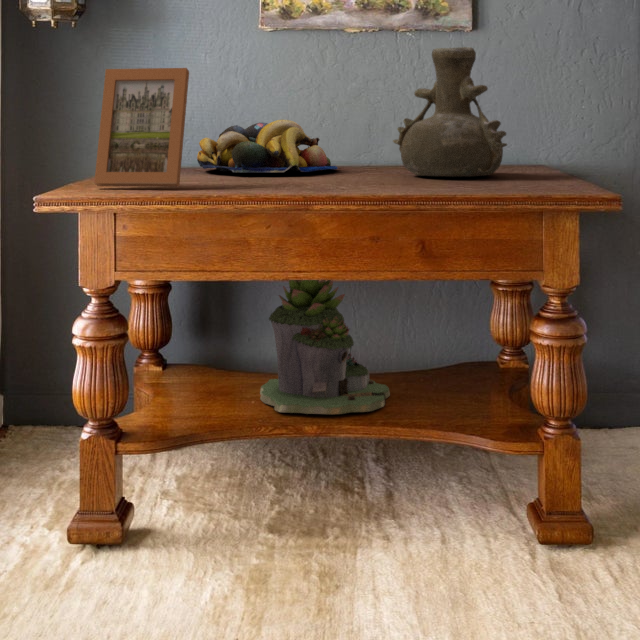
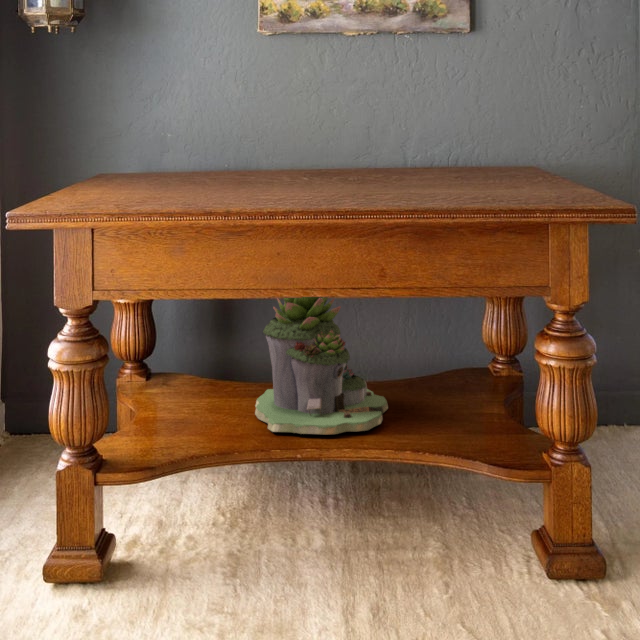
vase: present [393,47,507,177] -> none [390,47,511,184]
picture frame: present [94,68,189,187] -> none [69,71,169,199]
fruit bowl: present [197,120,337,173] -> none [190,125,334,181]

